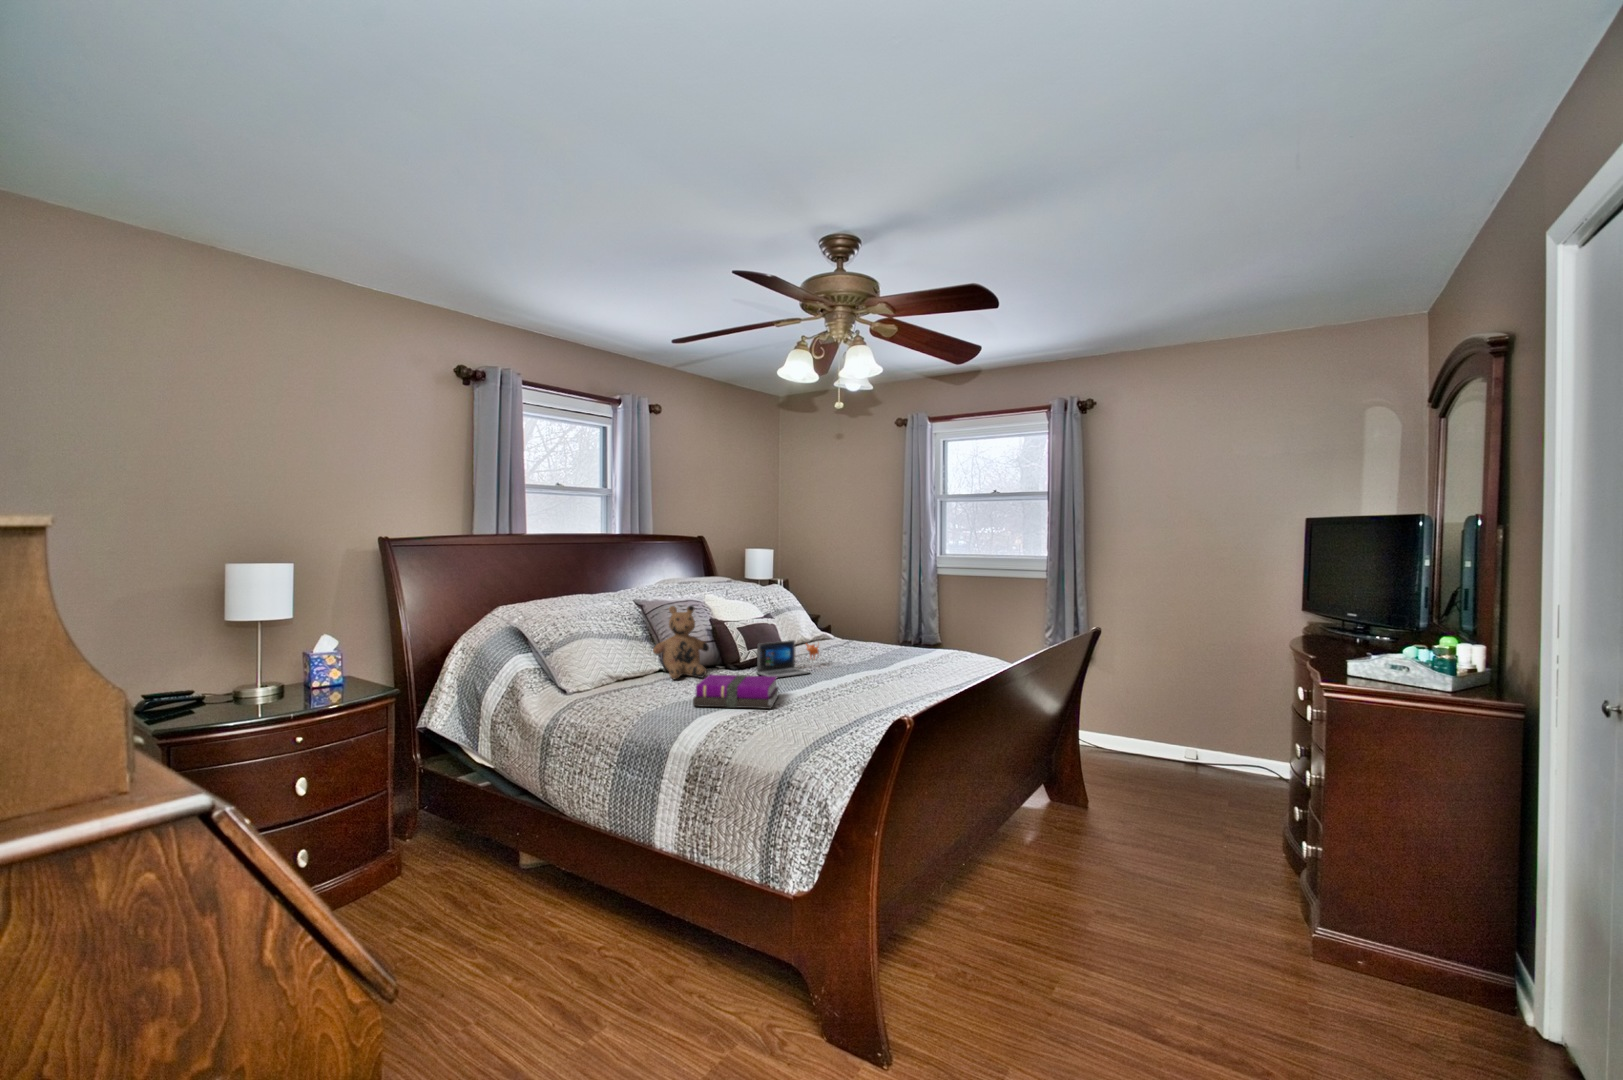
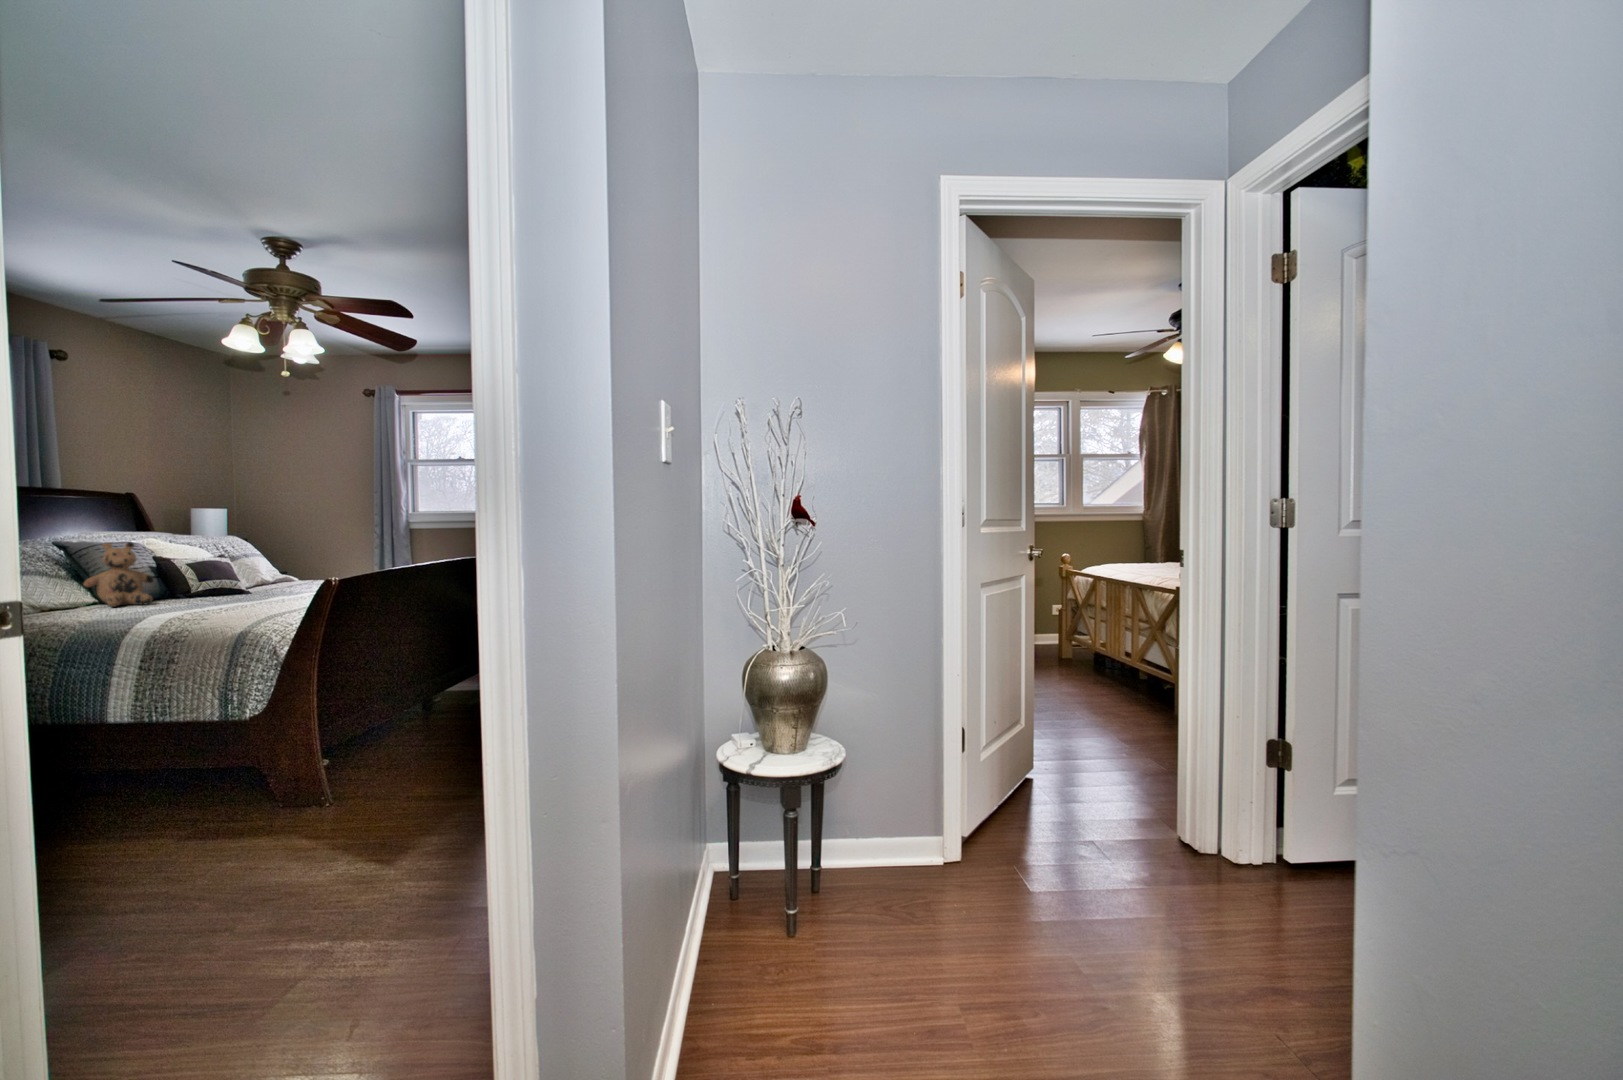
laptop: present [757,640,819,678] -> none [210,570,280,600]
notebook: present [693,674,779,709] -> none [141,590,236,615]

